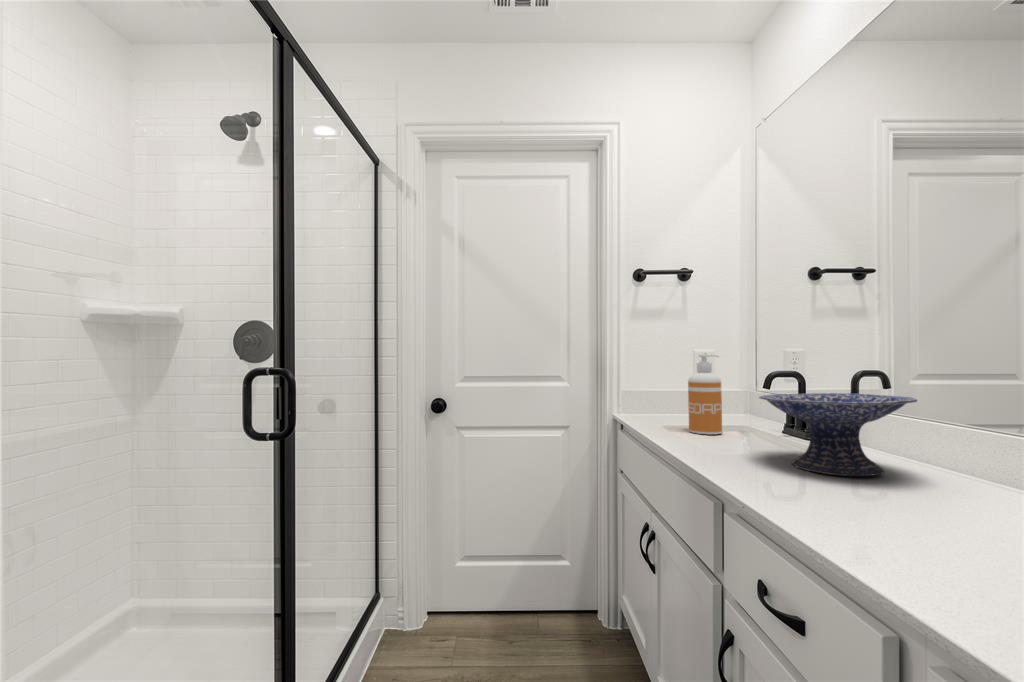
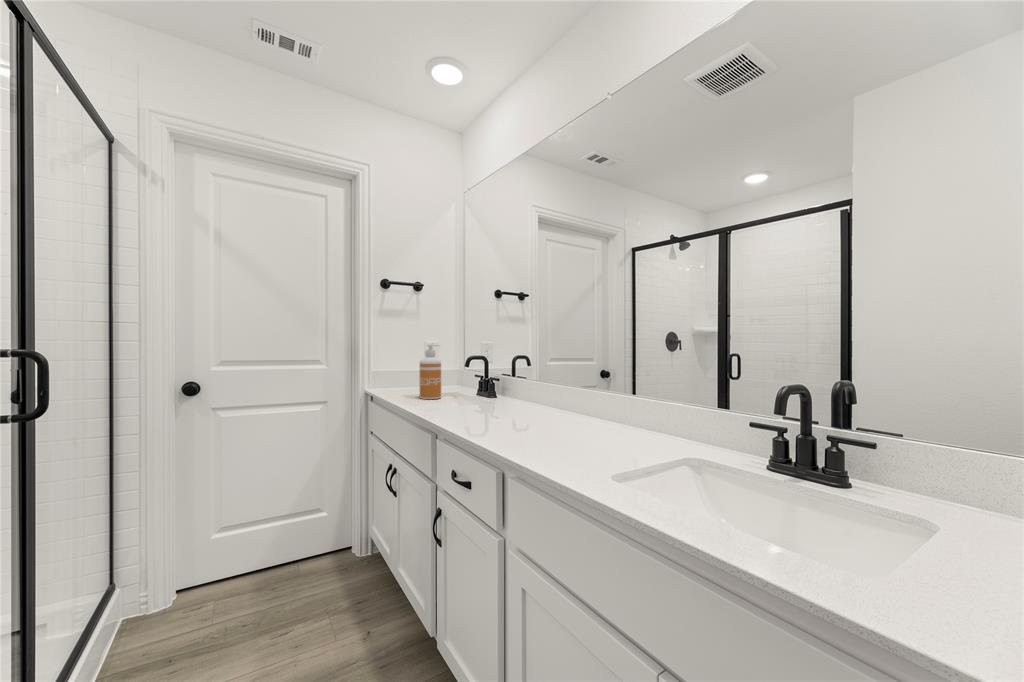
decorative bowl: present [759,393,917,476] -> none [461,368,537,413]

